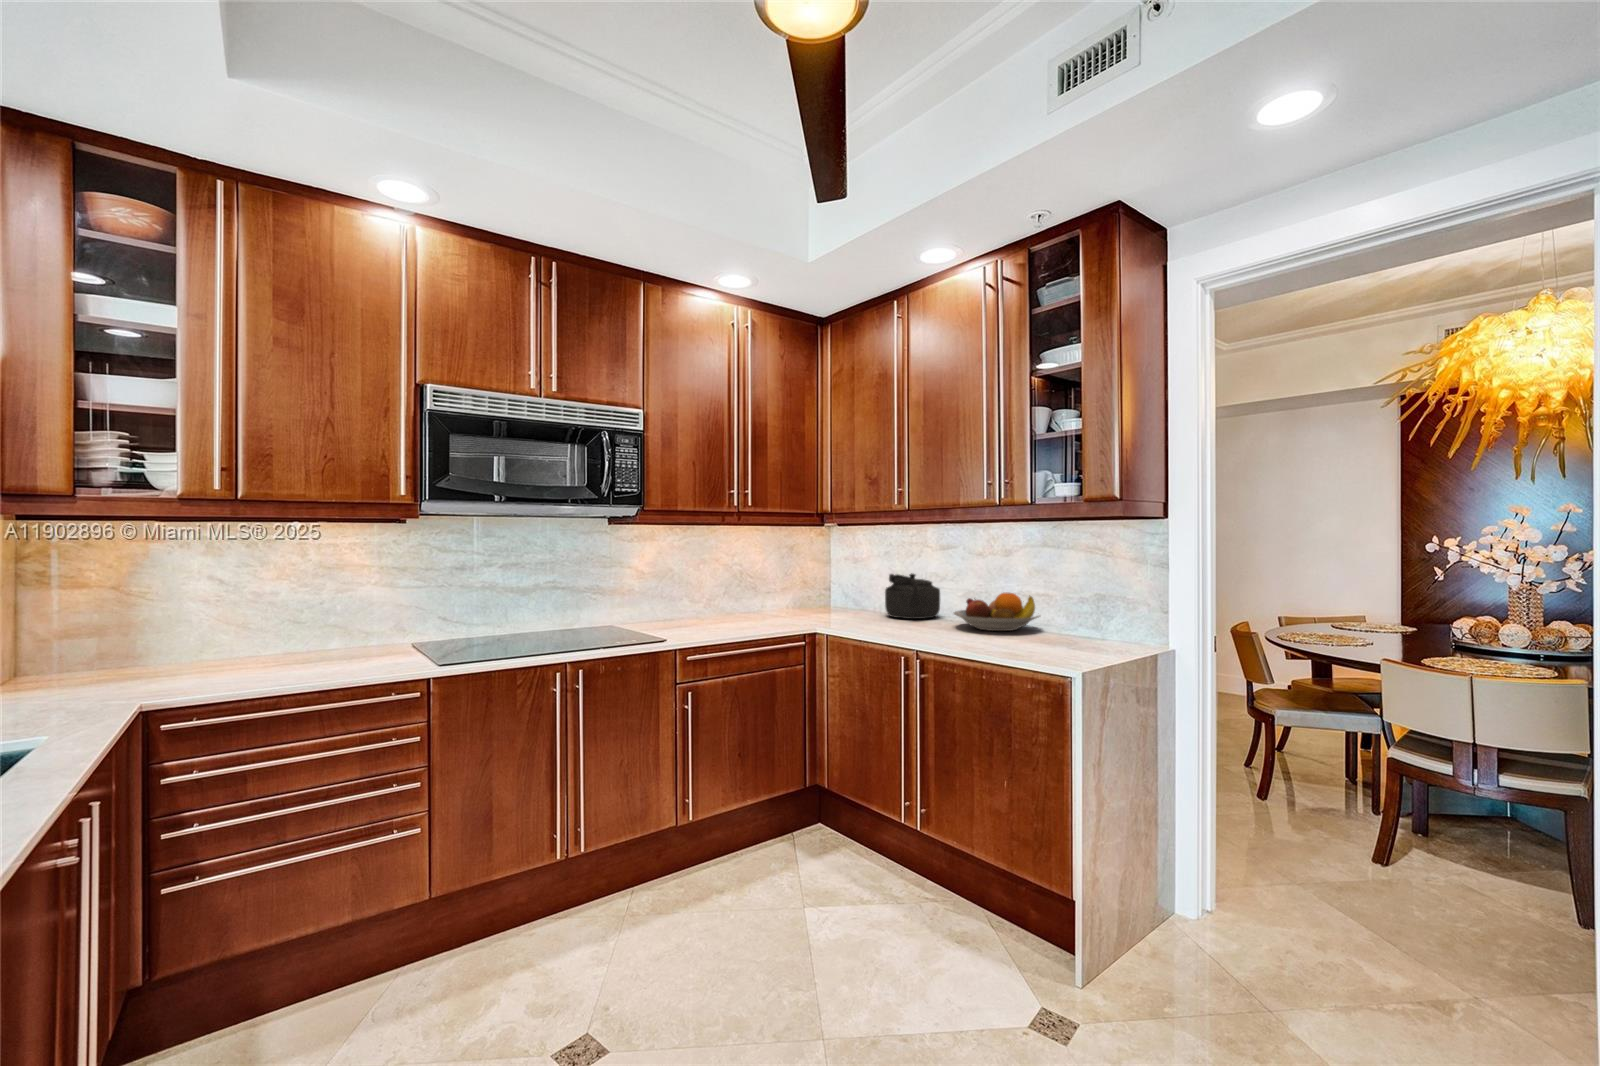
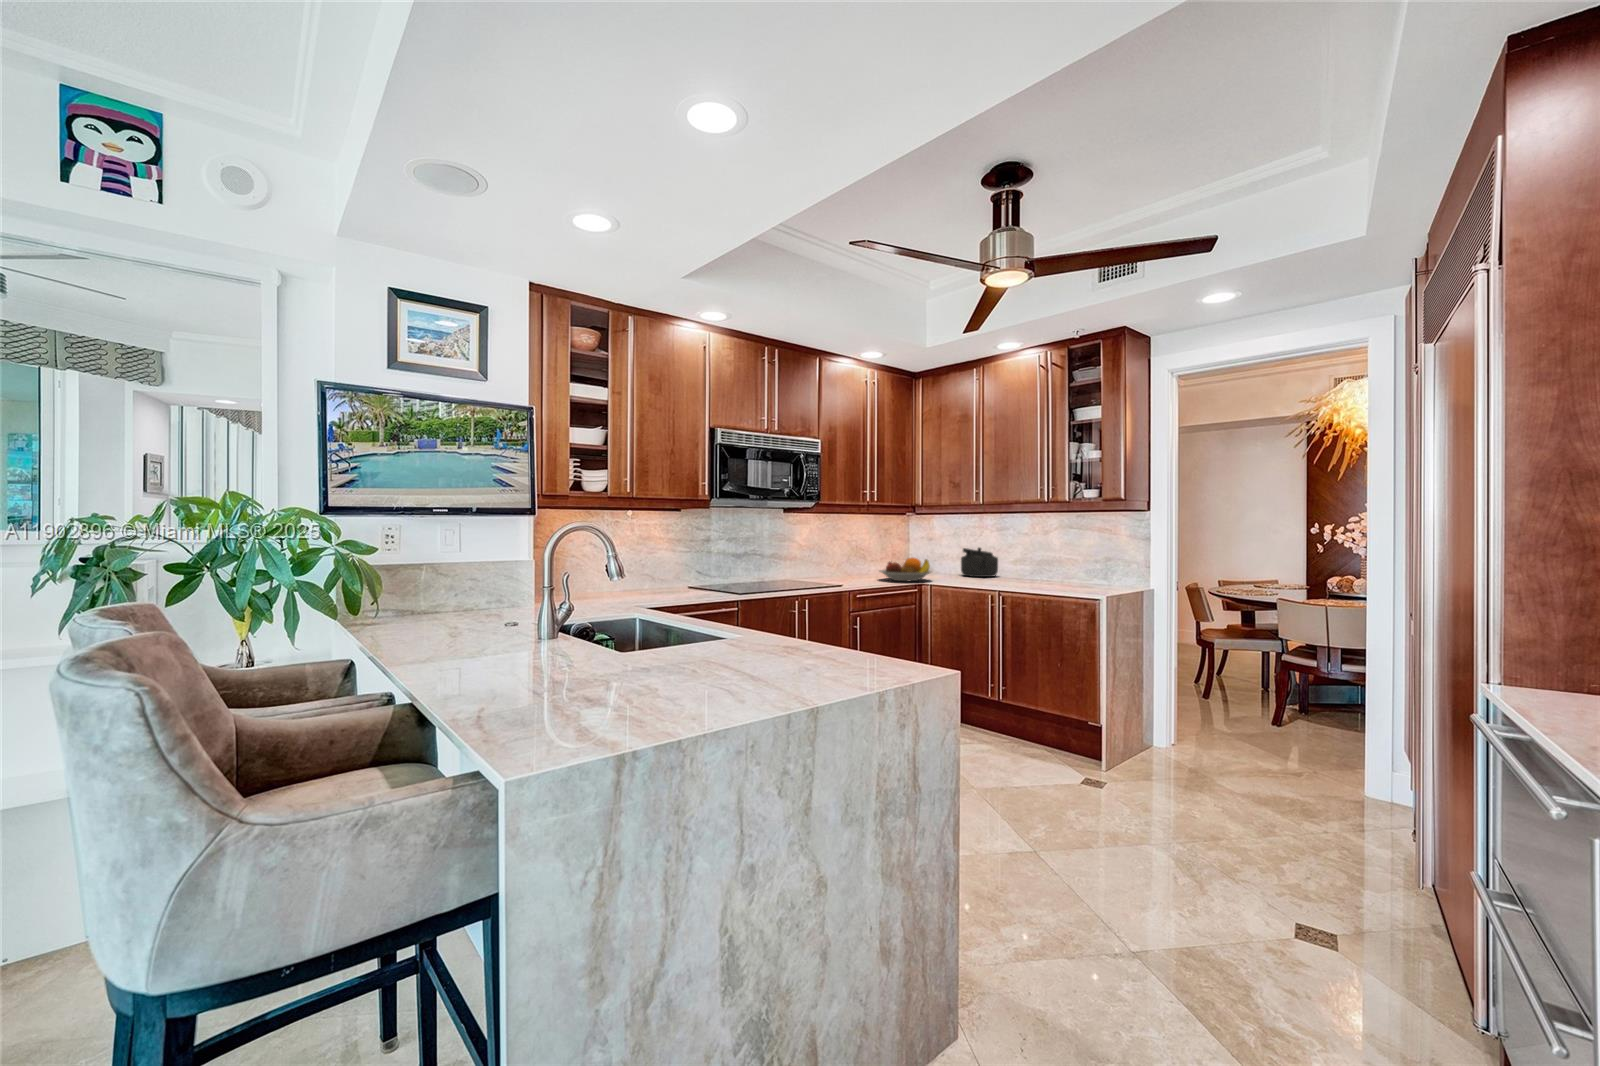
fruit bowl: present [954,592,1039,631] -> present [880,557,932,581]

